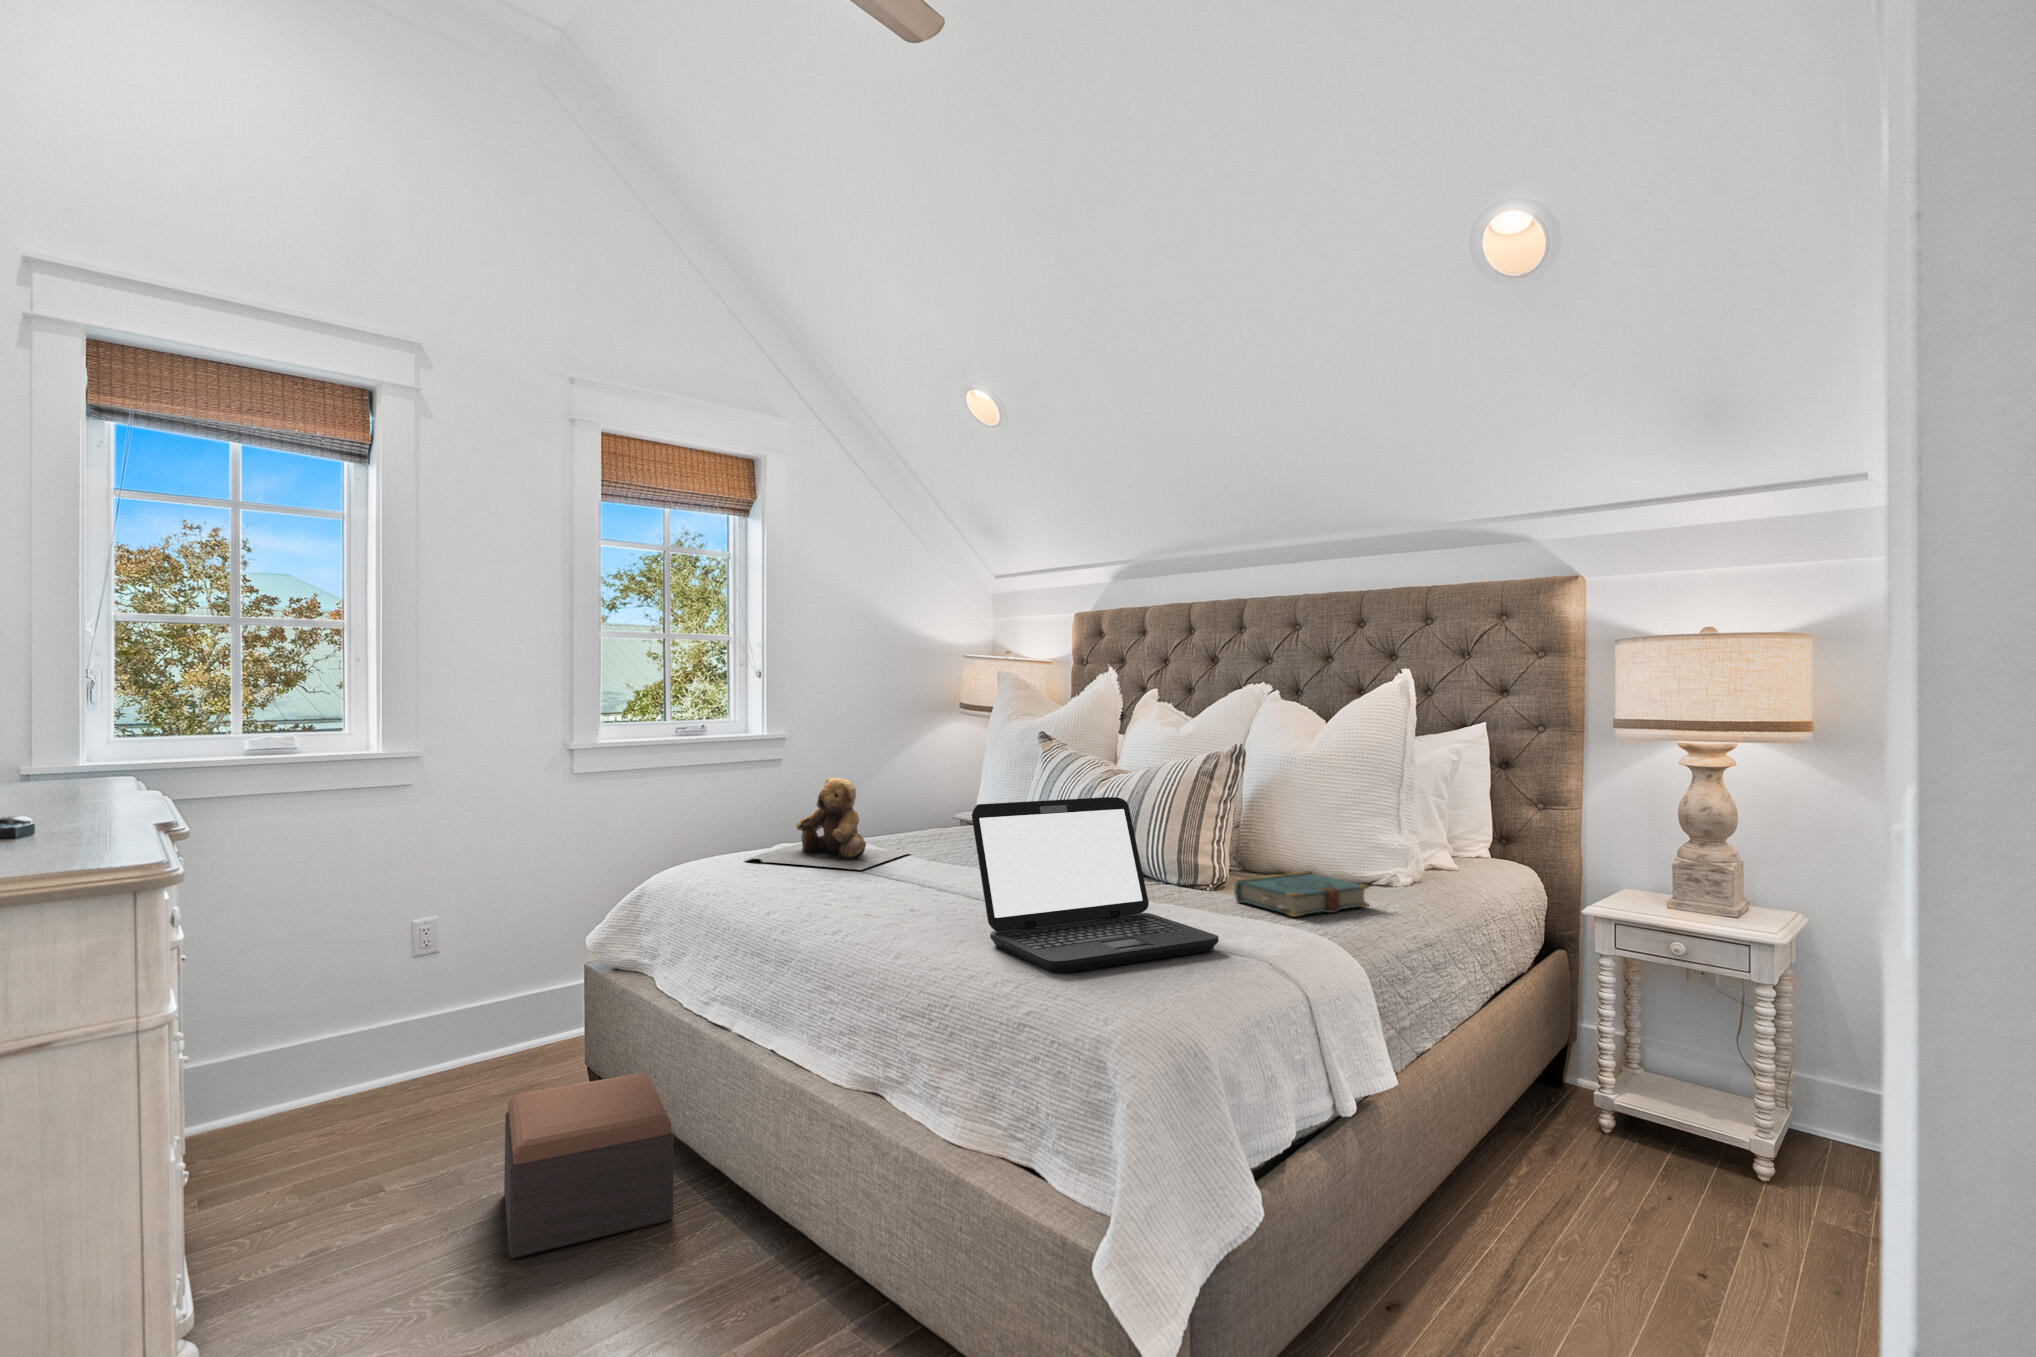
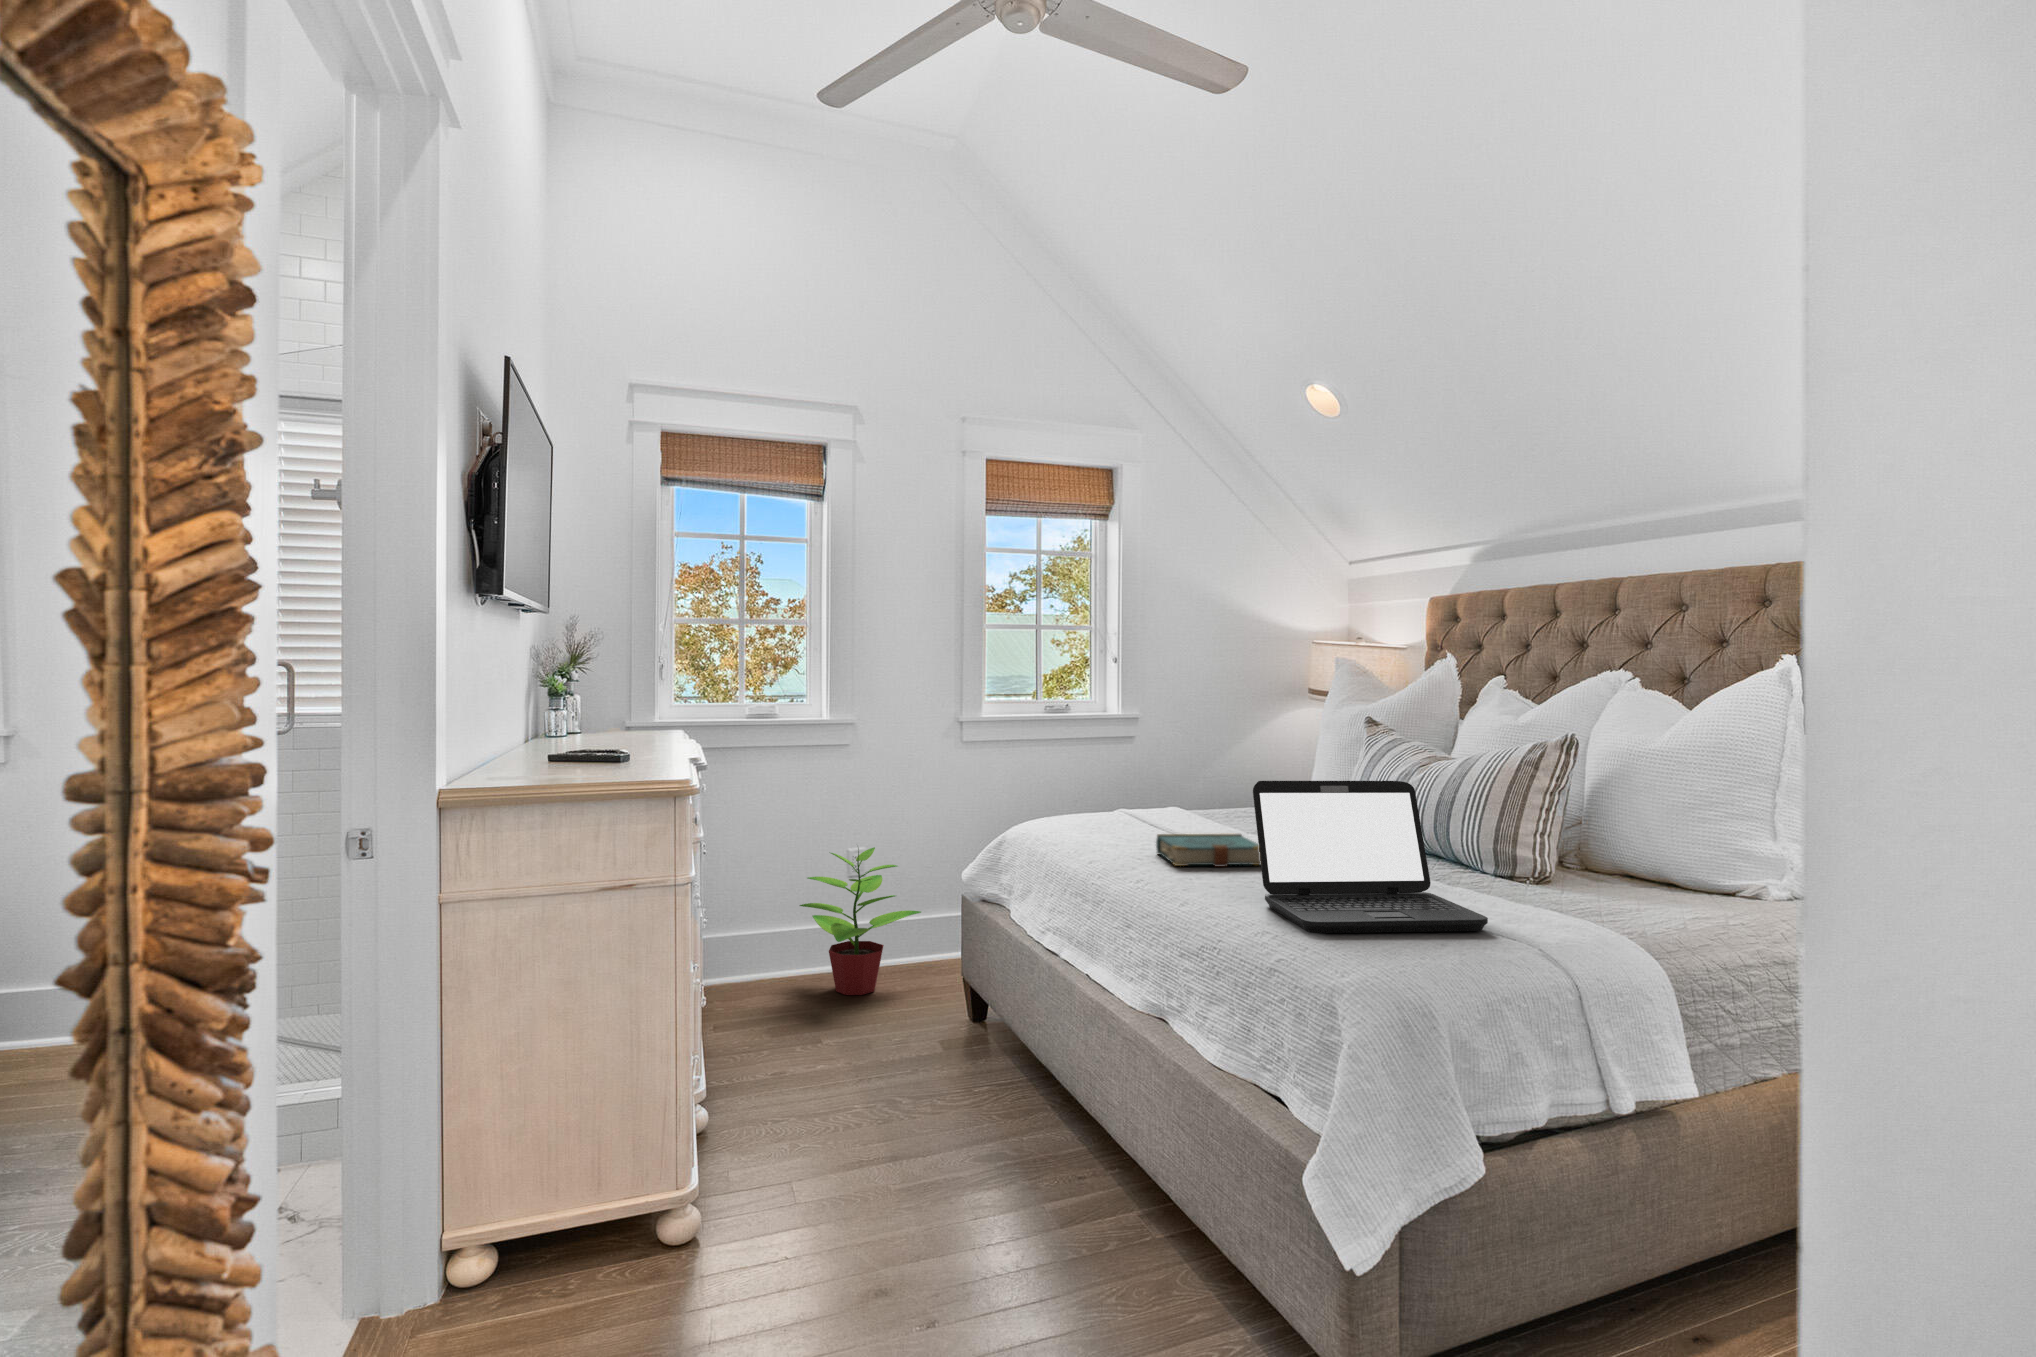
teddy bear: present [744,778,910,870] -> none [1085,755,1235,837]
book: present [1235,871,1369,917] -> present [1156,834,1260,867]
potted plant: none [345,907,524,1104] -> present [800,847,921,995]
footstool: present [504,1073,674,1258] -> none [897,989,1017,1112]

